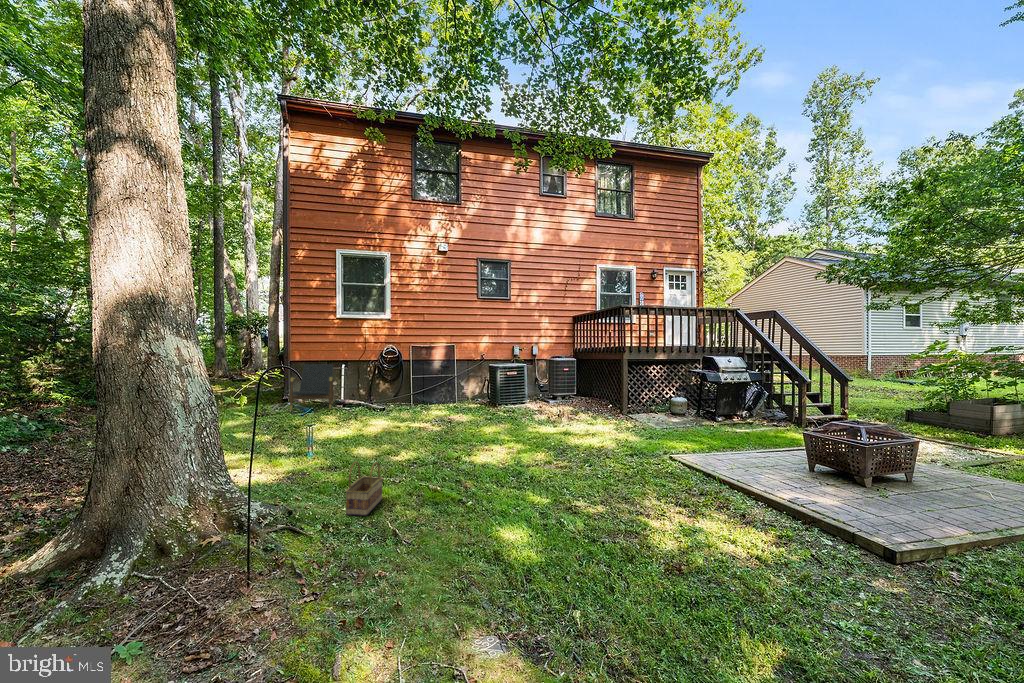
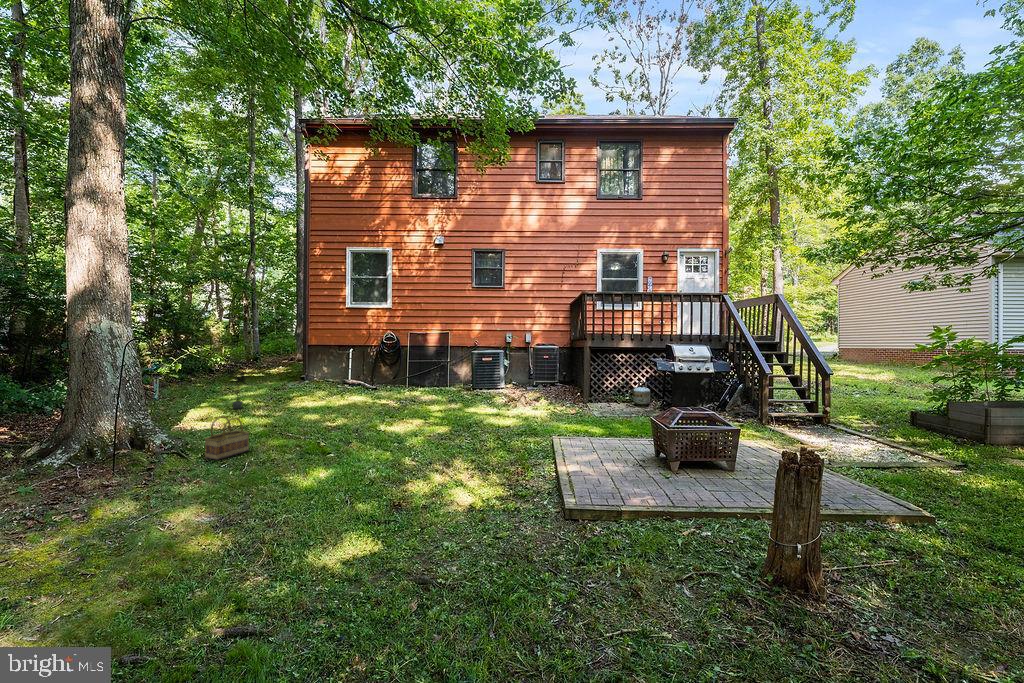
lounge chair: present [290,364,335,410] -> none [300,347,342,386]
potted plant: none [253,399,286,447] -> present [229,372,248,409]

